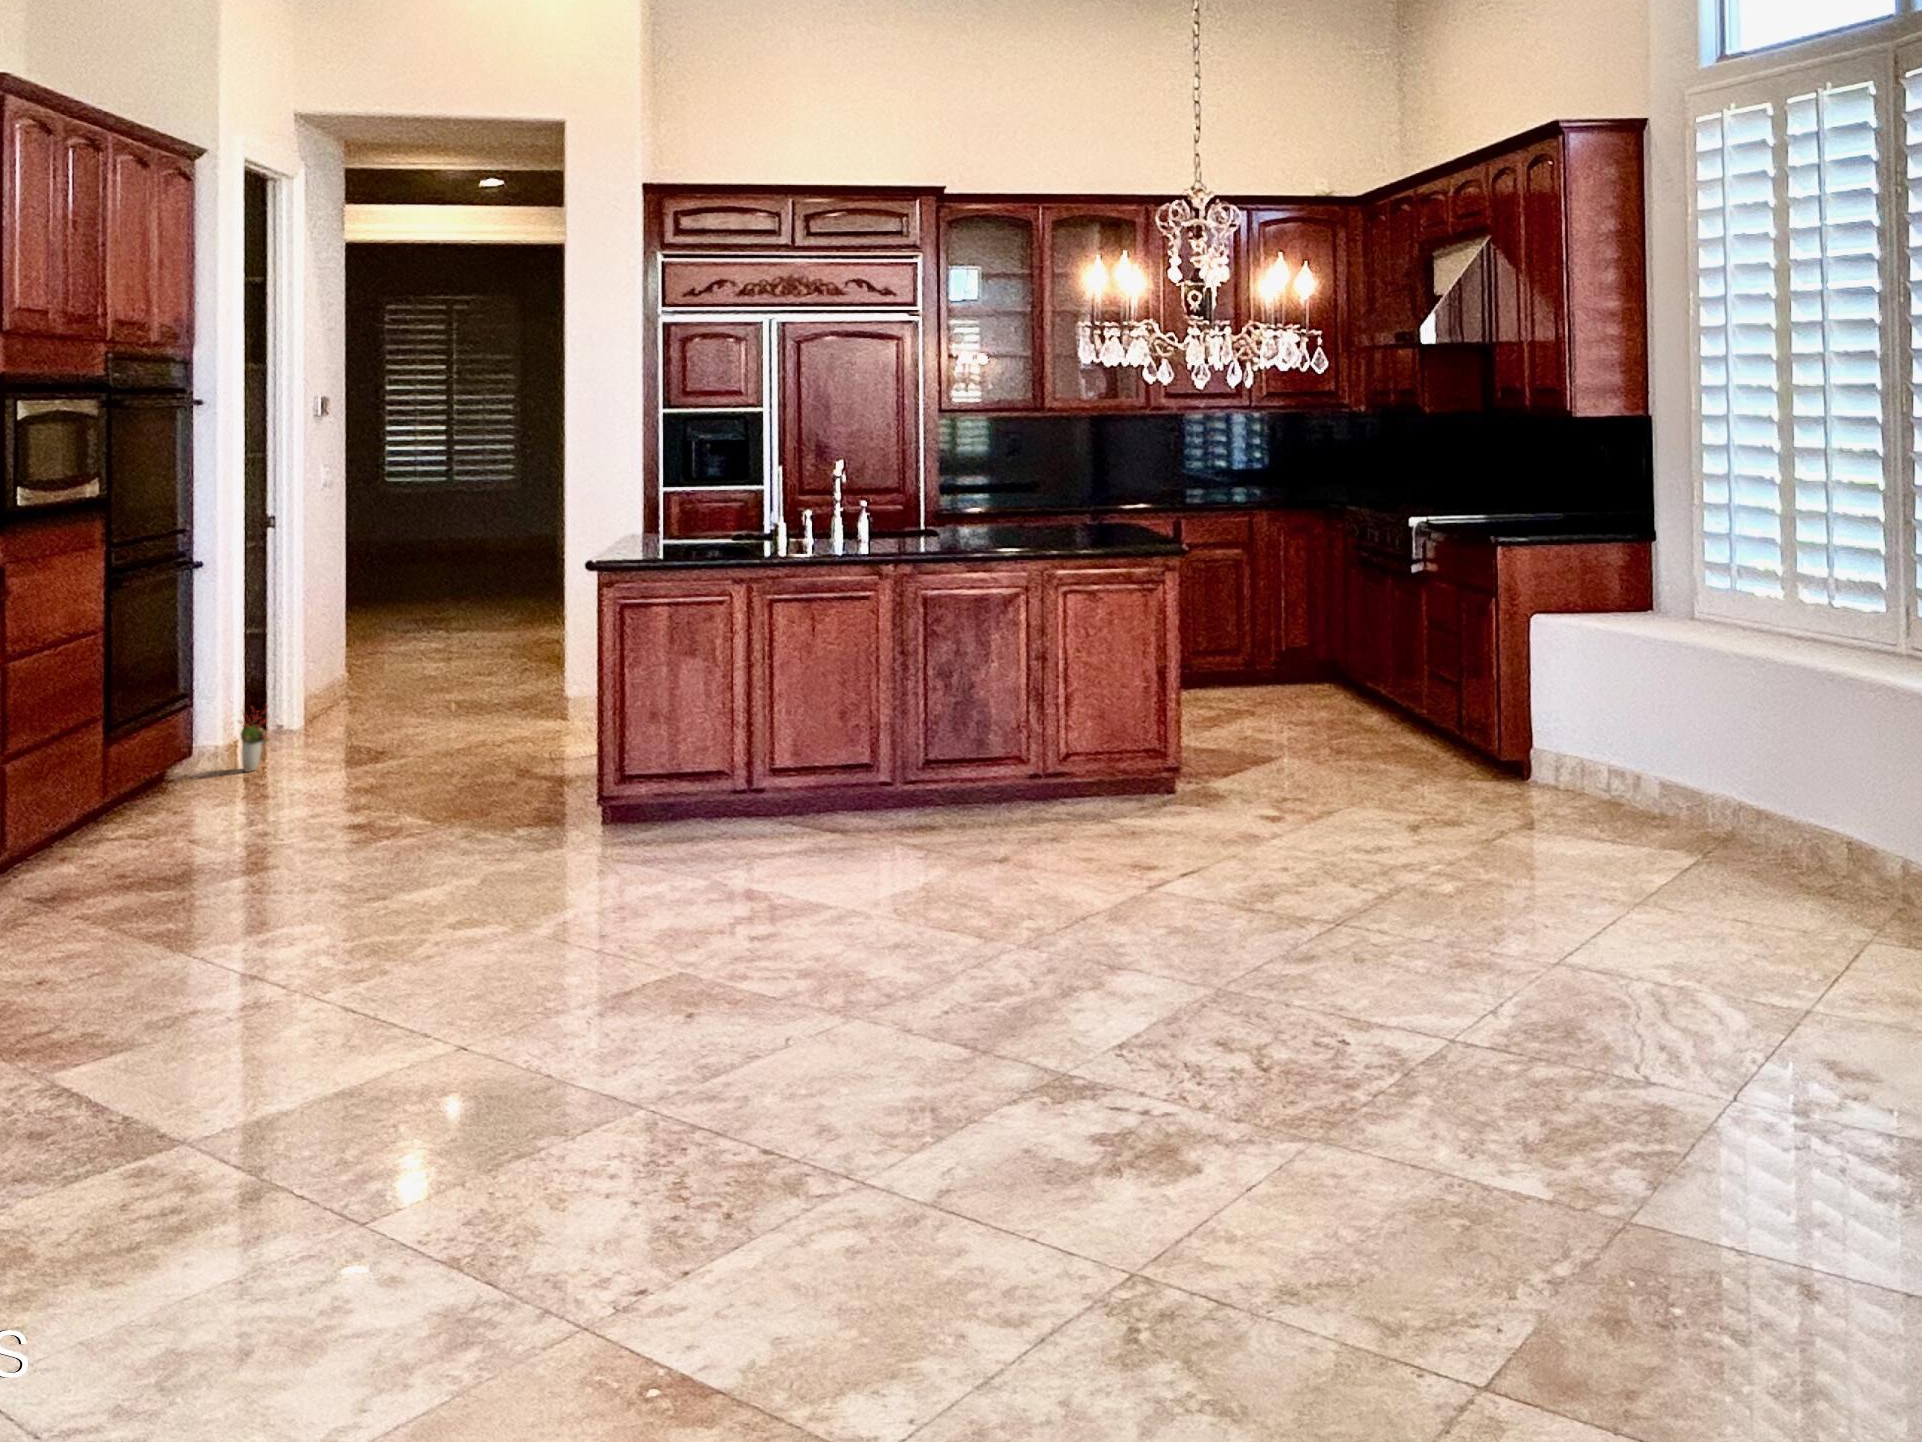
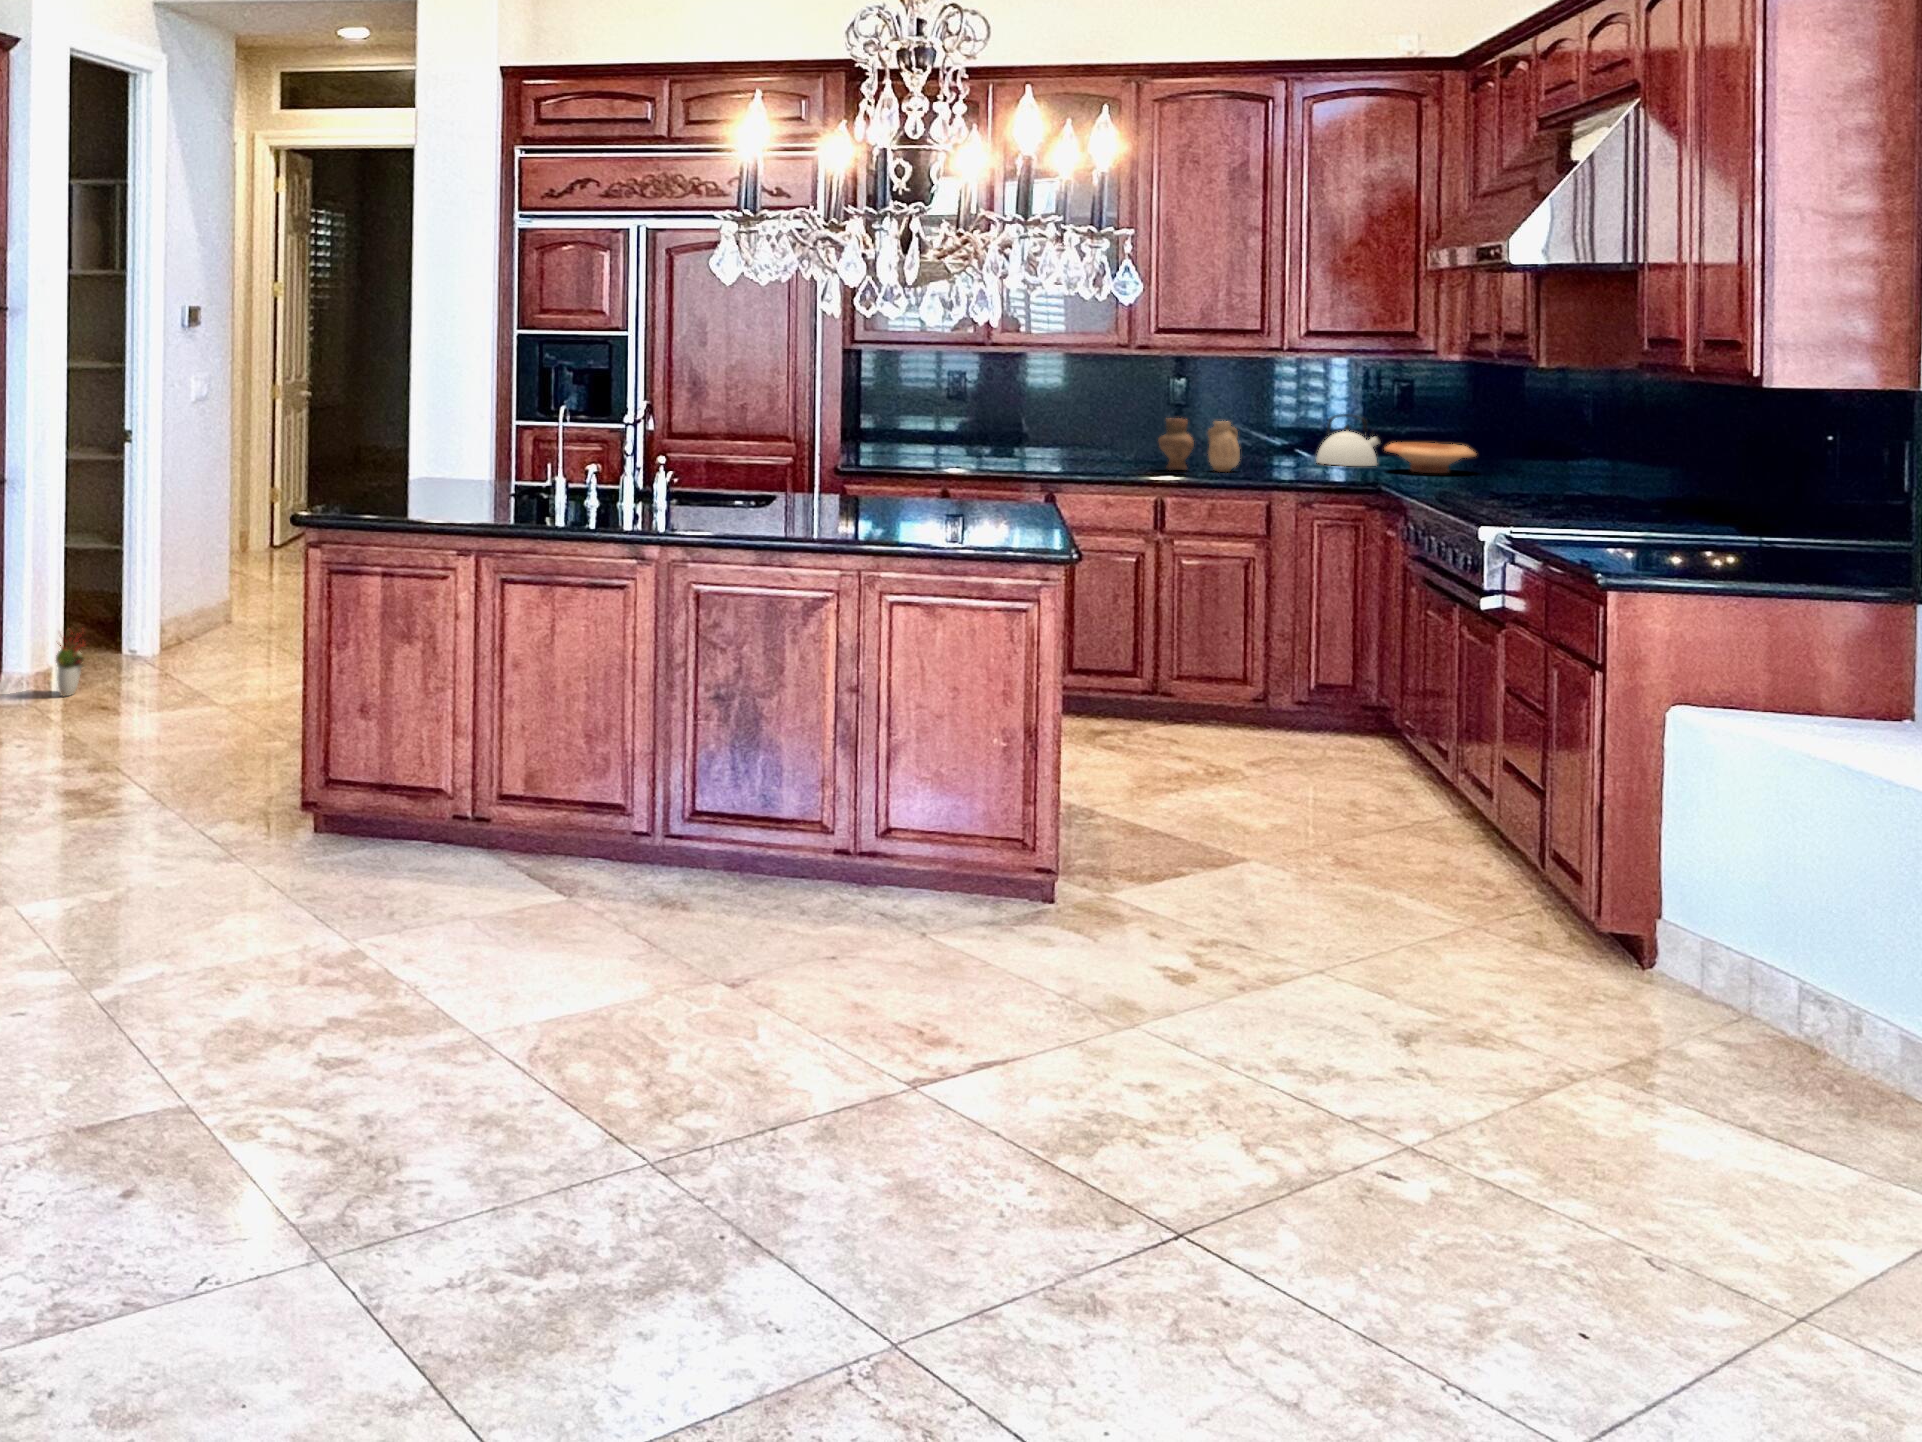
kettle: none [1280,456,1323,493] -> present [1316,415,1380,466]
vase: none [1177,463,1235,502] -> present [1158,418,1240,472]
wooden bowl: none [1328,473,1388,494] -> present [1385,443,1476,473]

